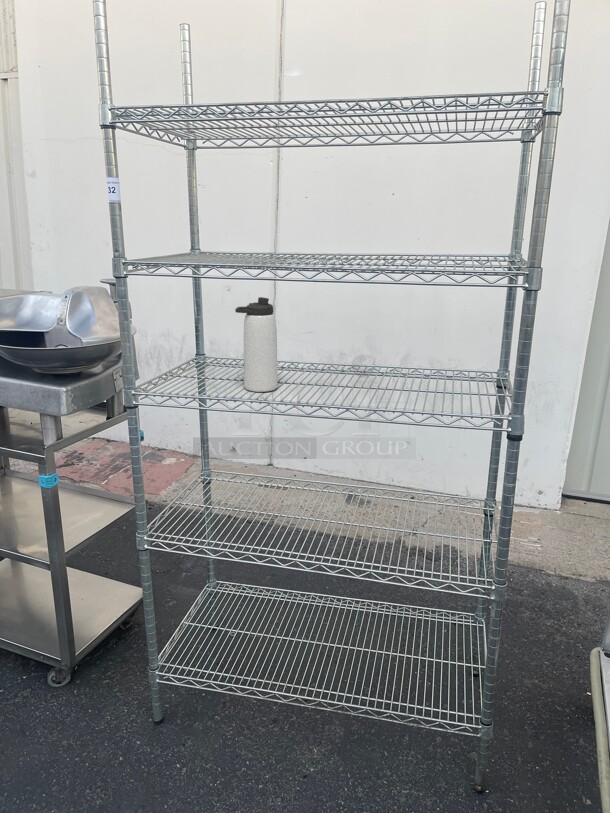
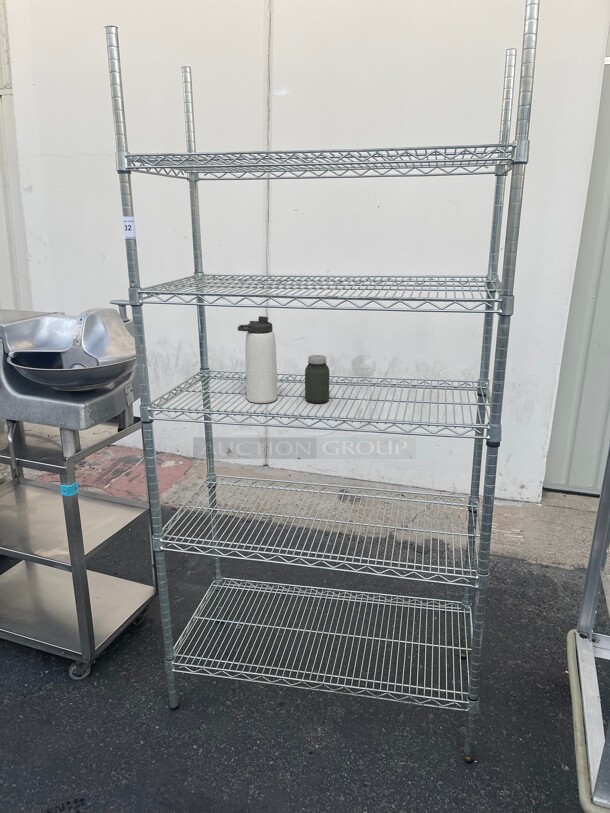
jar: none [308,341,334,393] -> present [305,355,330,403]

